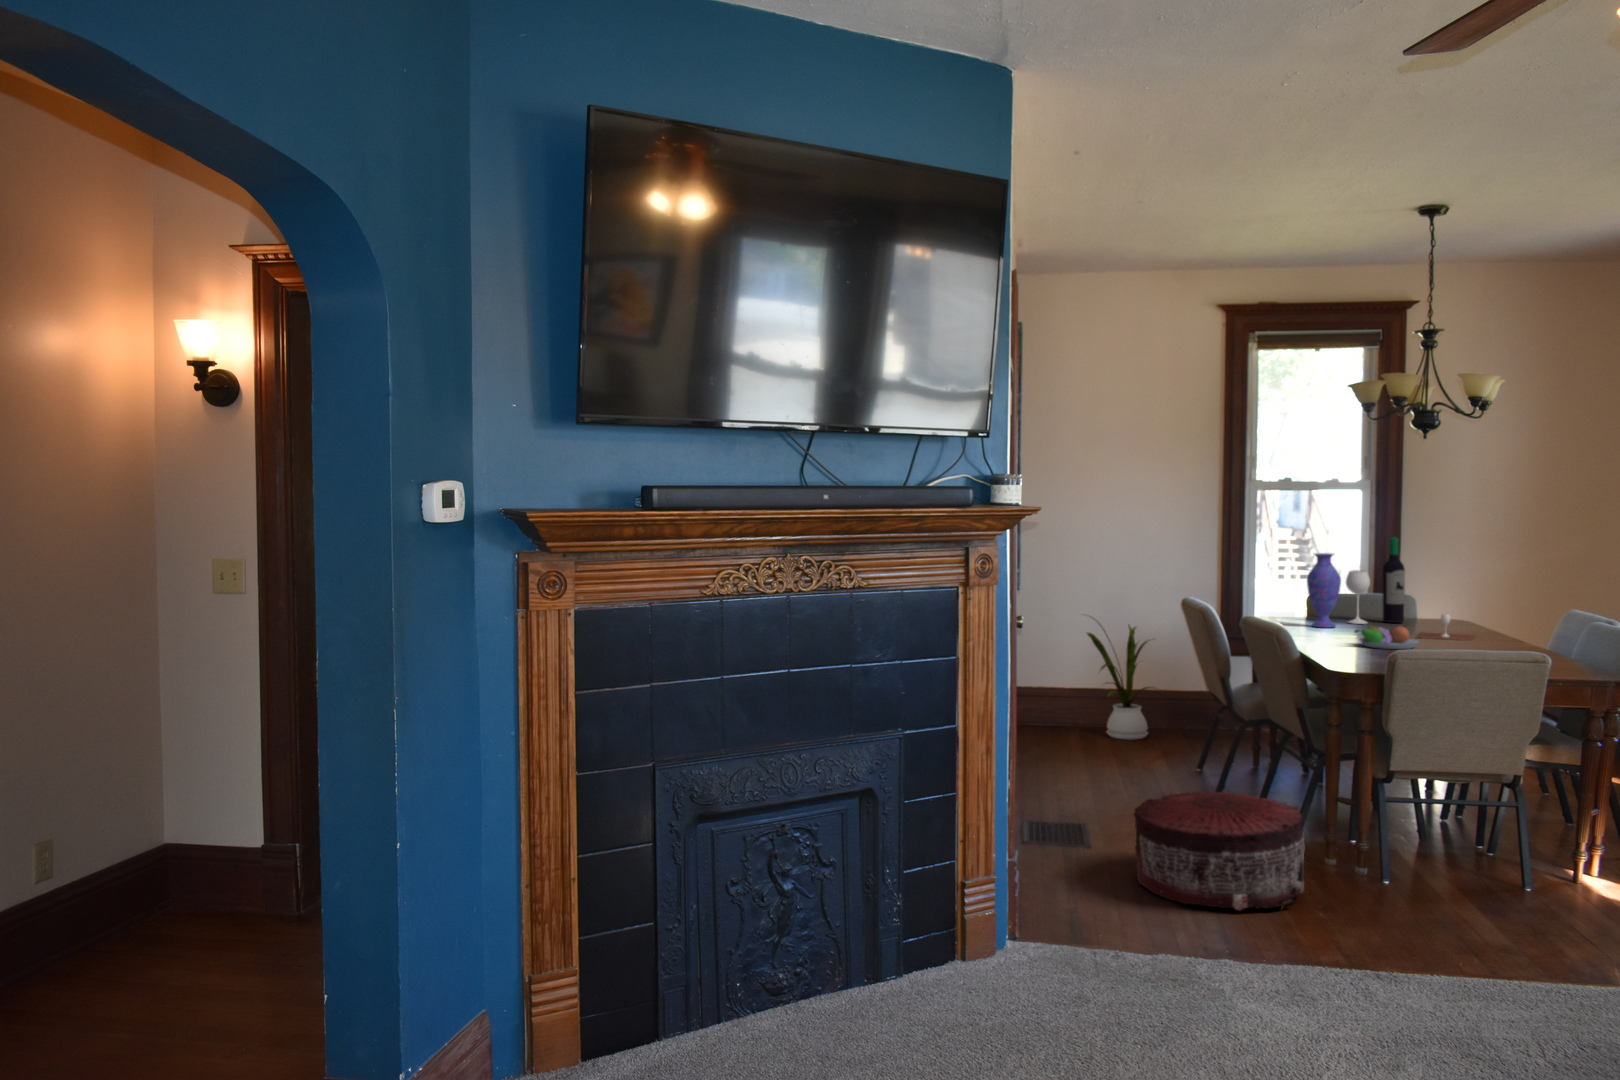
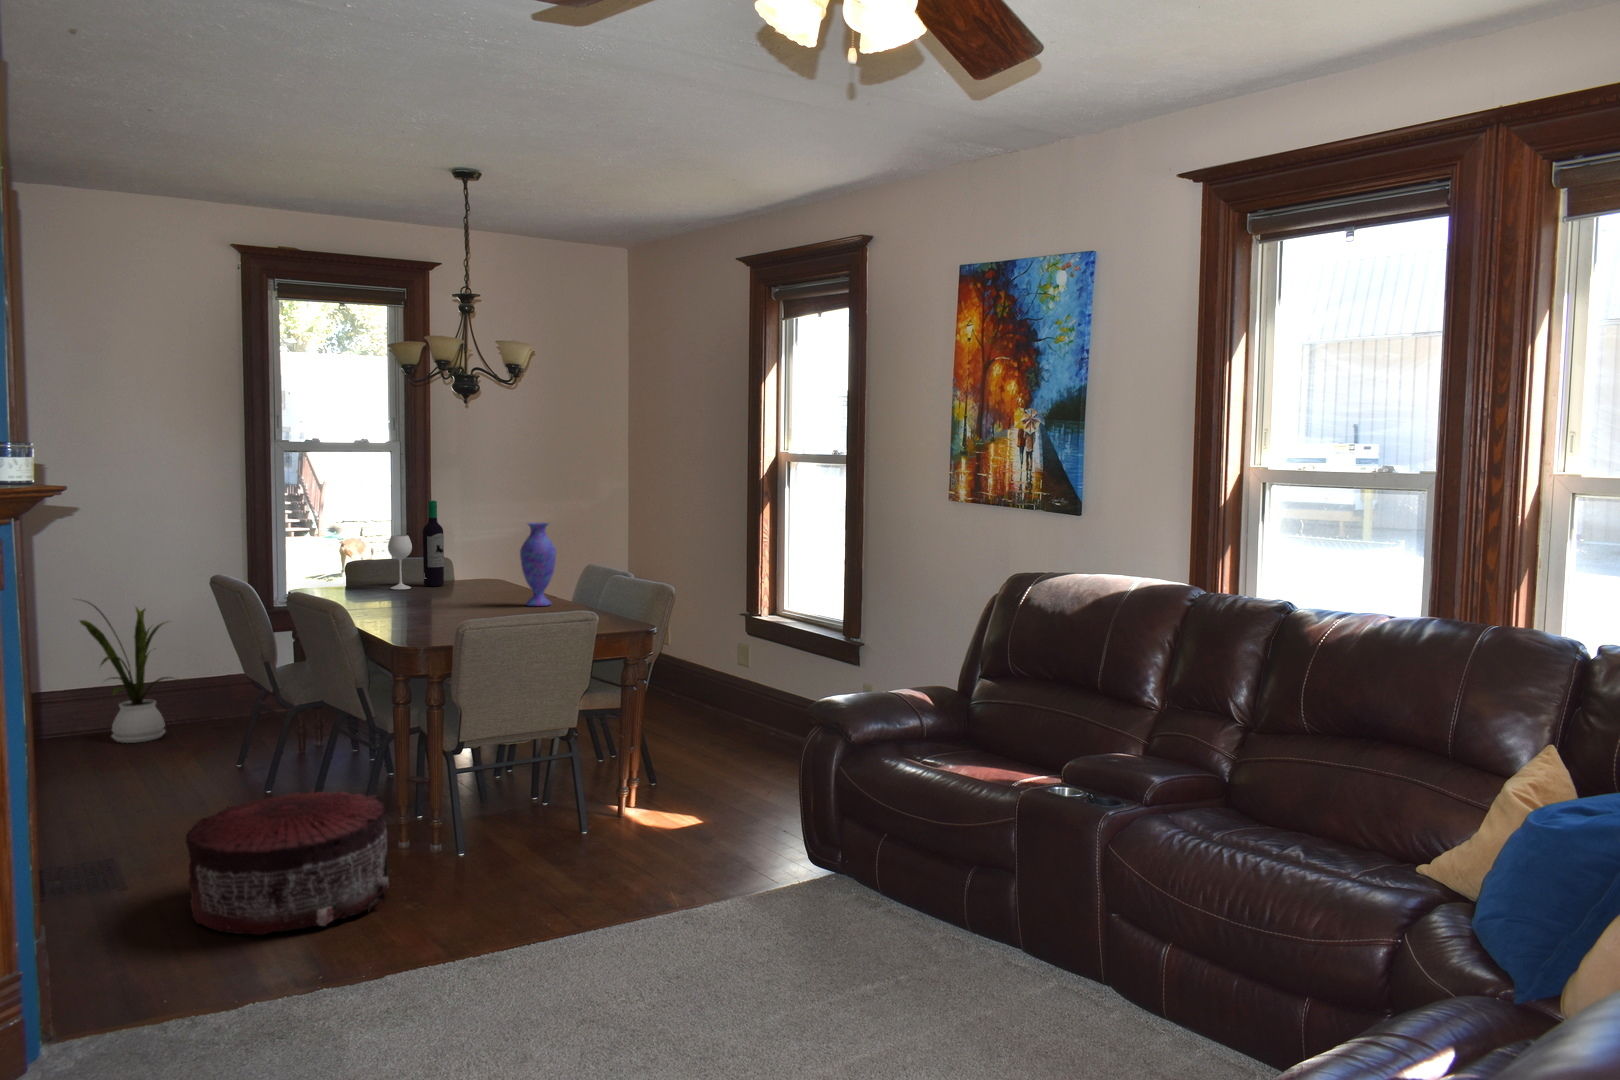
vase: present [1307,553,1341,628] -> present [520,523,556,606]
wine glass: present [1416,614,1475,641] -> none [463,575,515,601]
fruit bowl: present [1355,624,1419,649] -> none [412,589,474,615]

